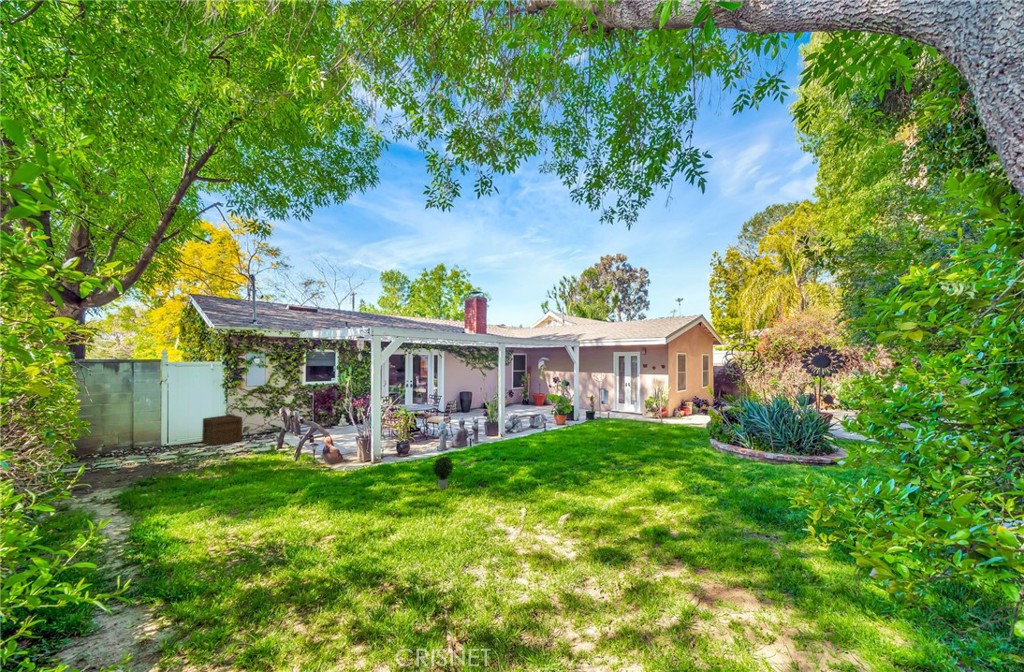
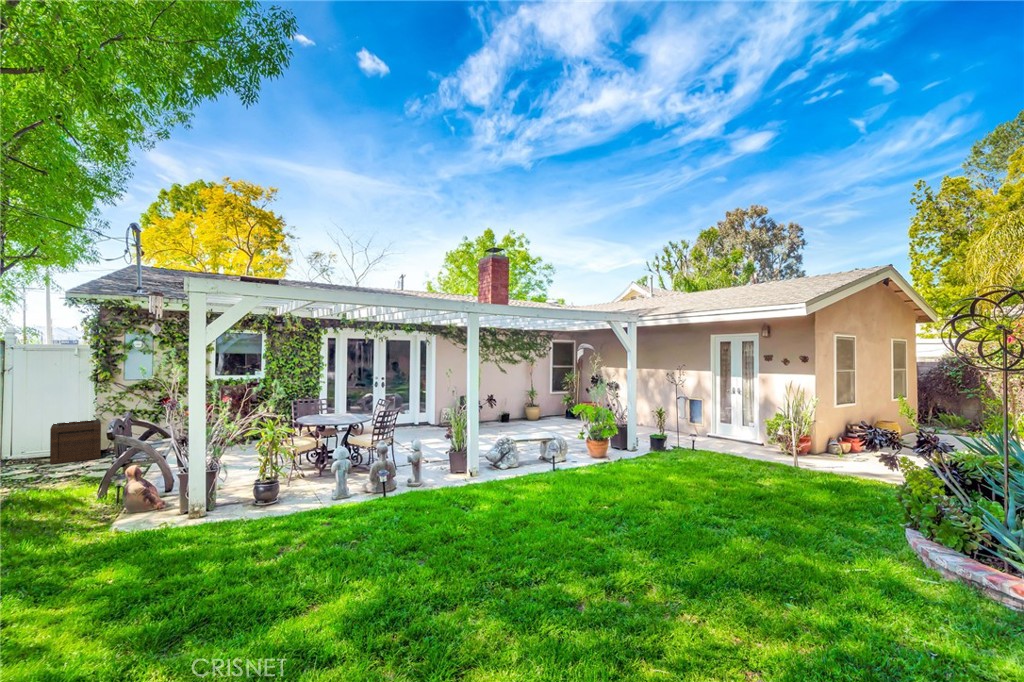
potted plant: present [433,456,454,489] -> none [129,540,194,621]

